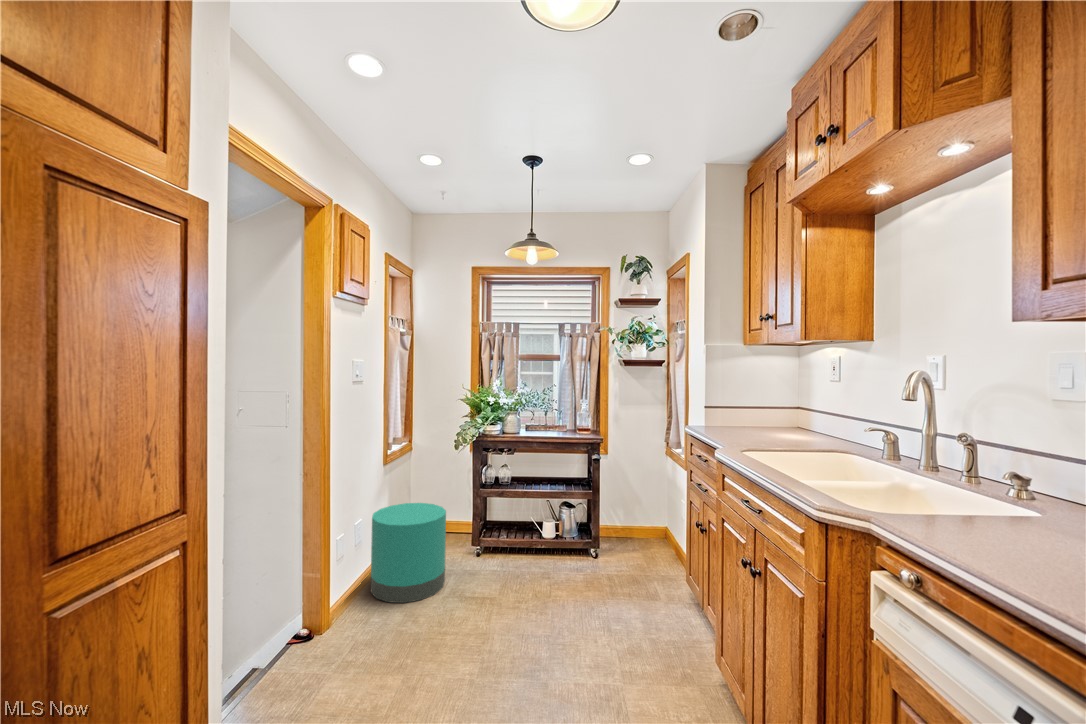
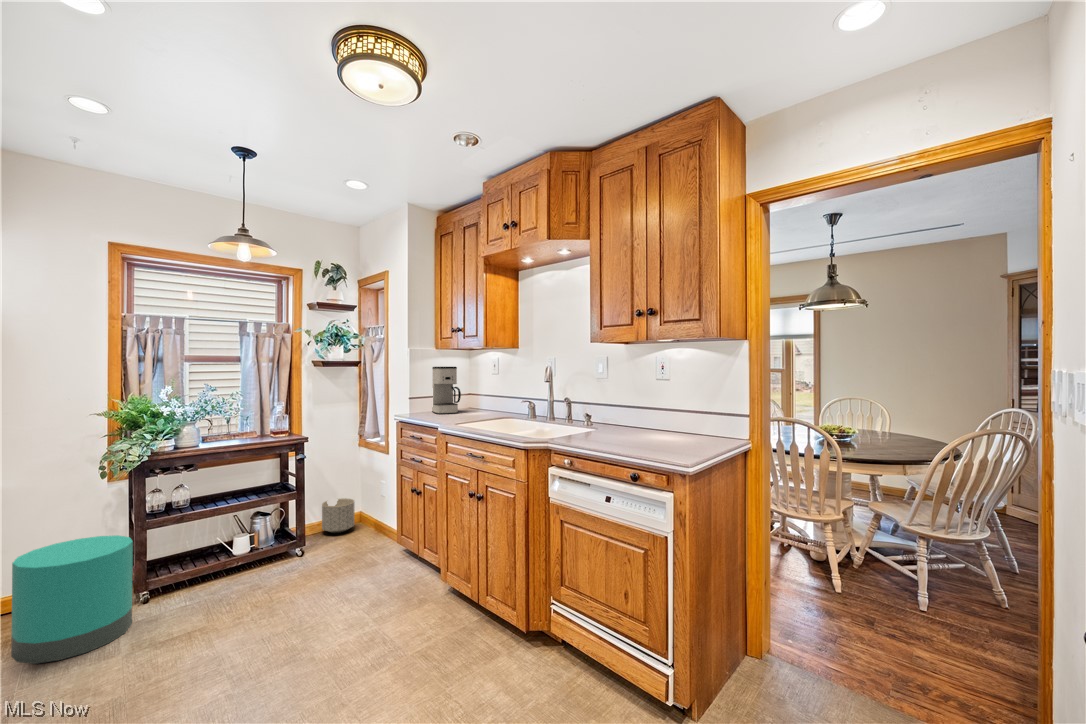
coffee maker: none [740,367,779,431] -> present [432,367,461,414]
planter: none [624,509,658,547] -> present [322,498,355,533]

